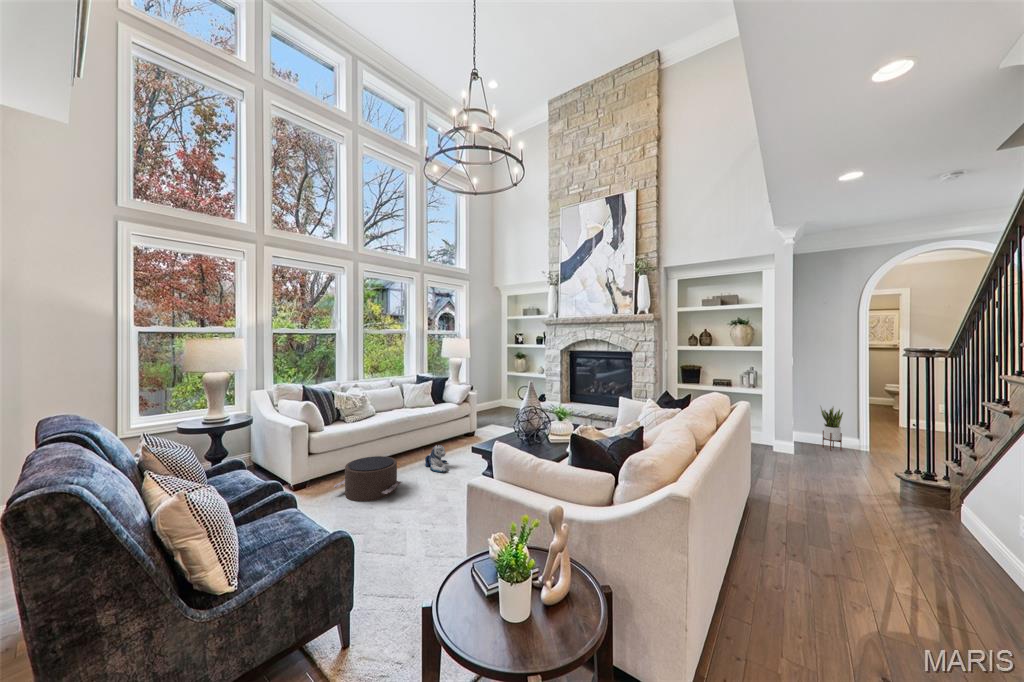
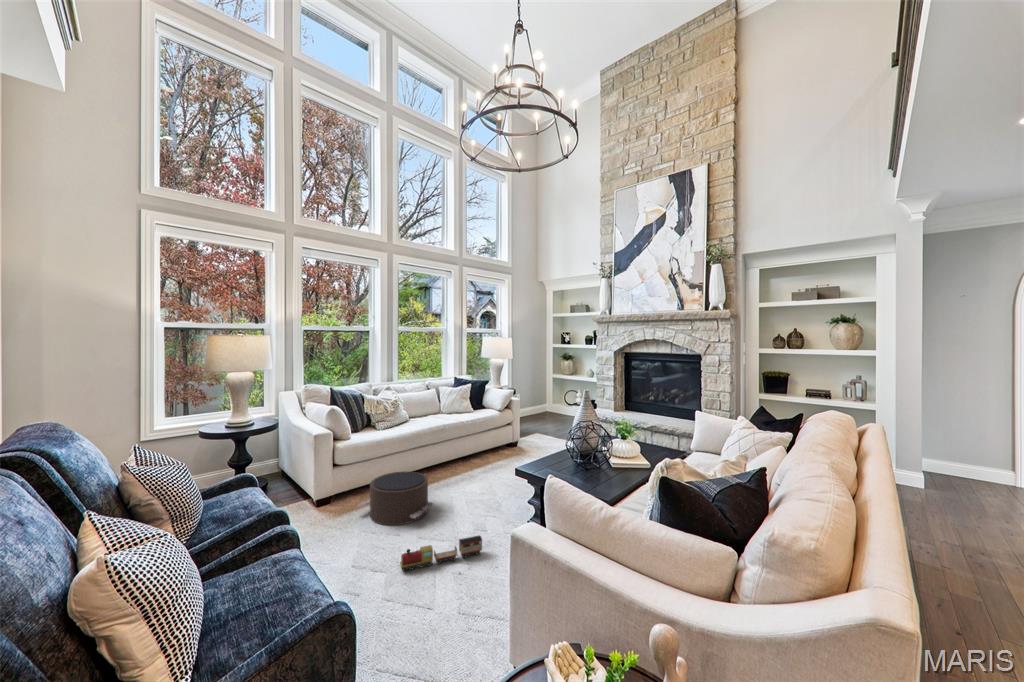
potted plant: present [820,406,843,450] -> none [953,425,988,484]
plush toy: present [425,445,447,472] -> none [461,460,486,492]
toy train: none [376,503,446,534] -> present [400,536,482,571]

